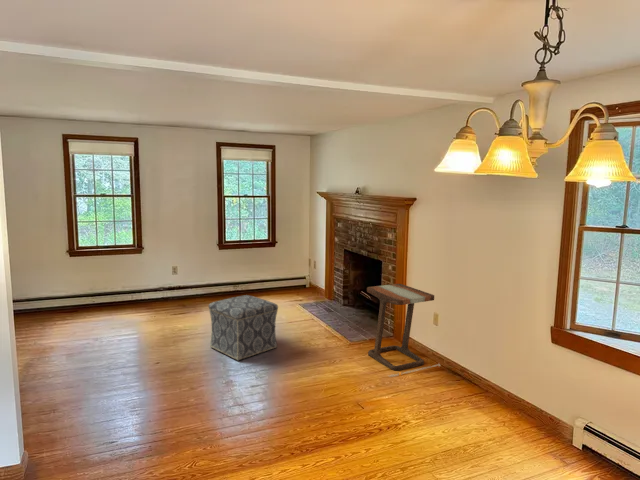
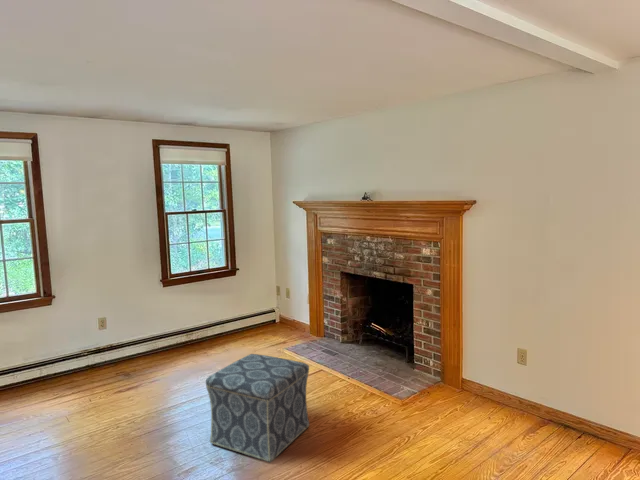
side table: present [367,284,440,375] -> none [431,313,534,449]

